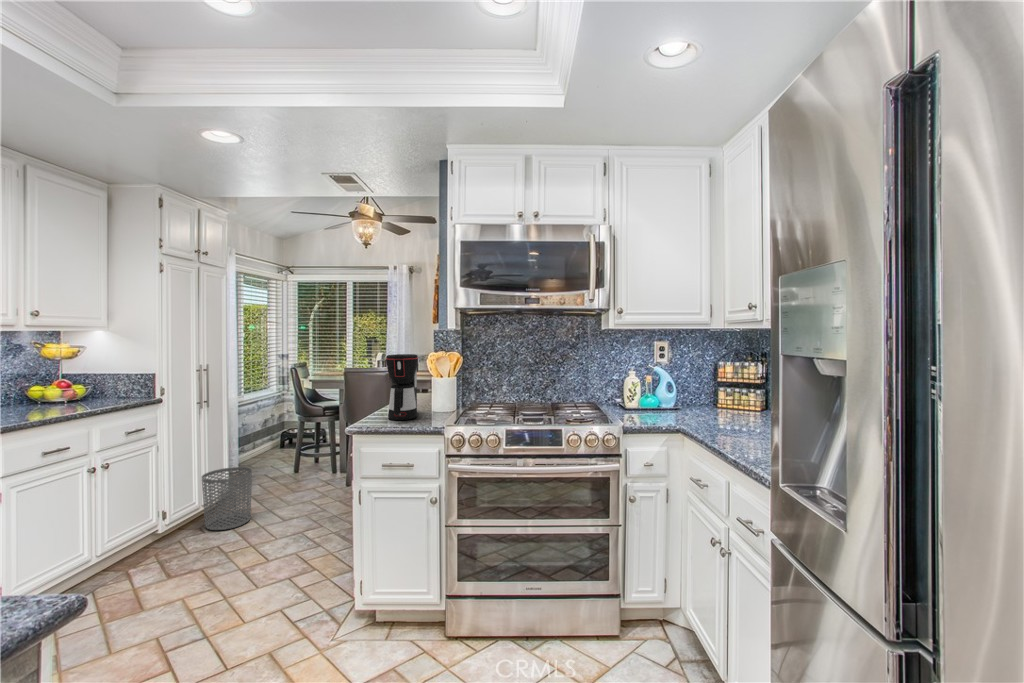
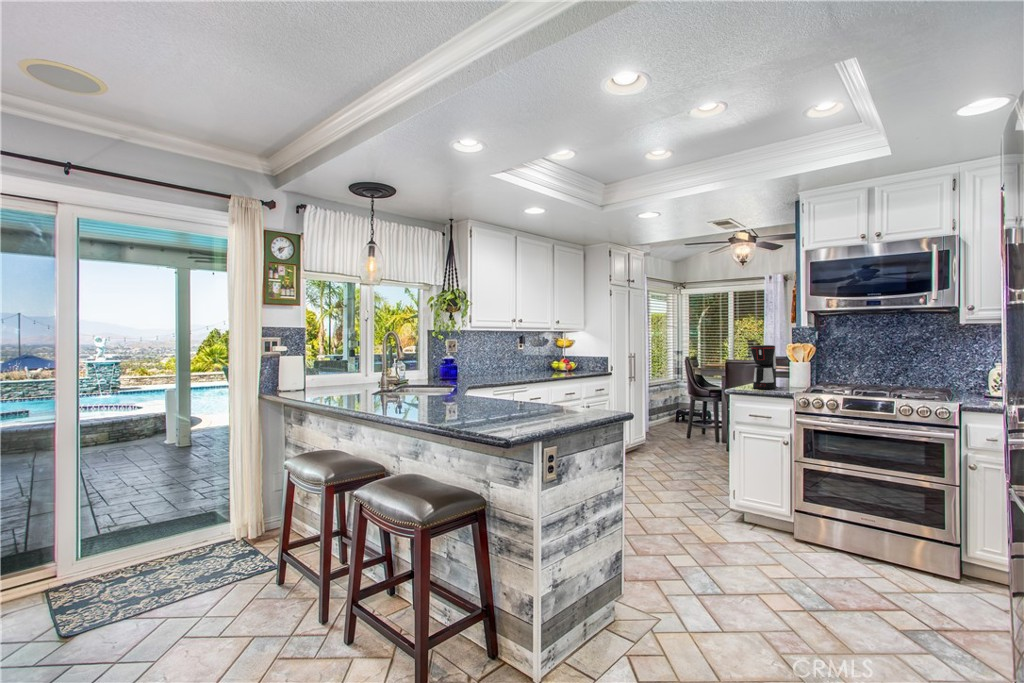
waste bin: present [202,467,252,530] -> none [632,423,661,461]

